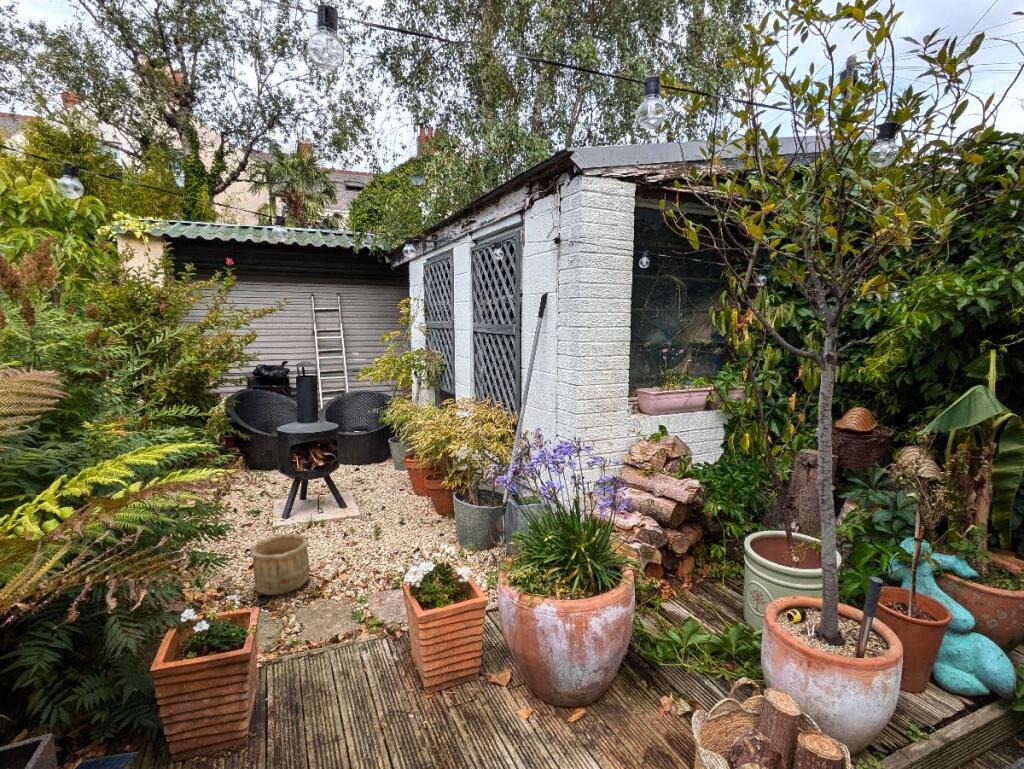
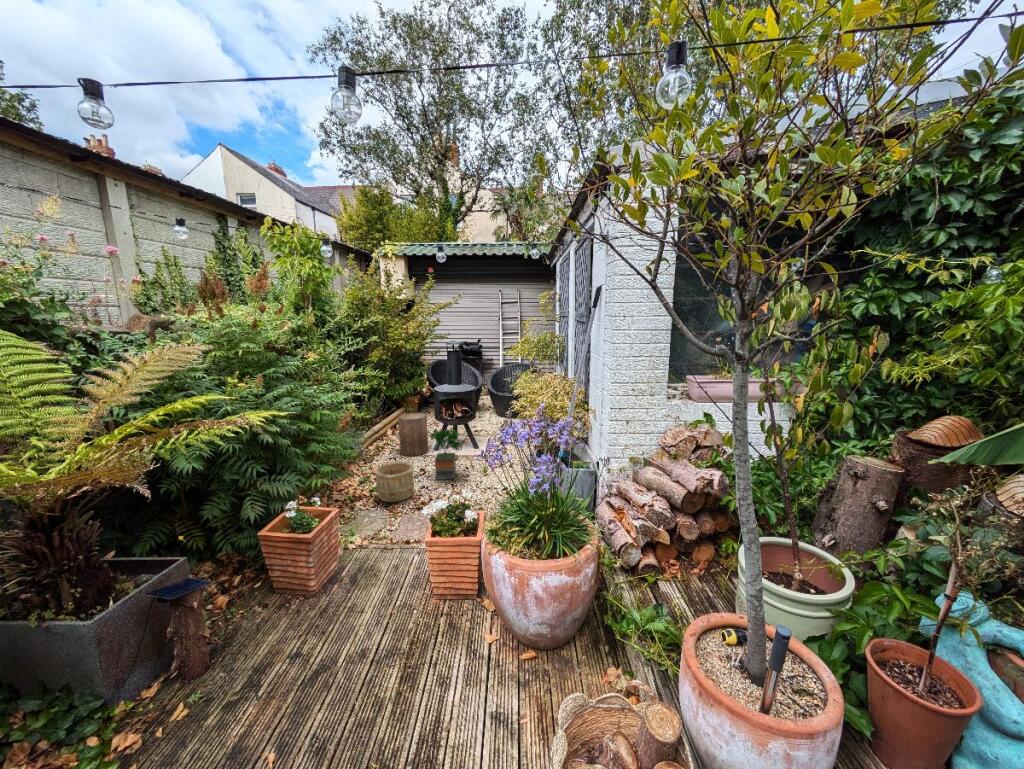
stool: none [243,466,292,530] -> present [398,413,428,456]
potted tree: none [315,480,364,553] -> present [430,429,461,480]

